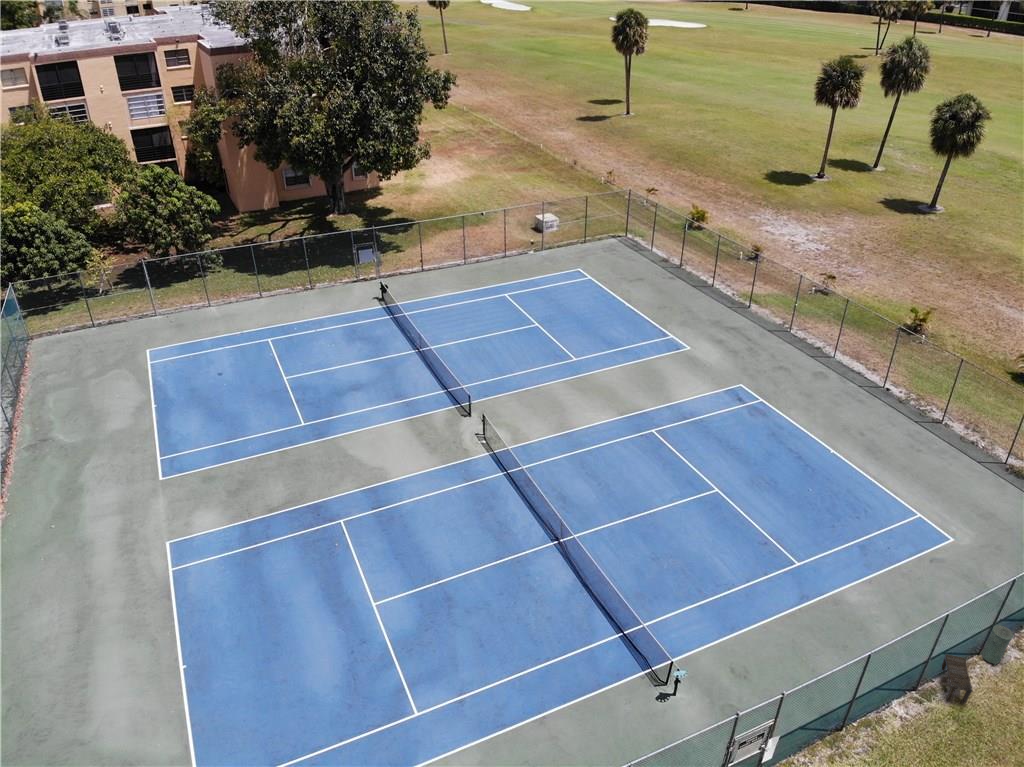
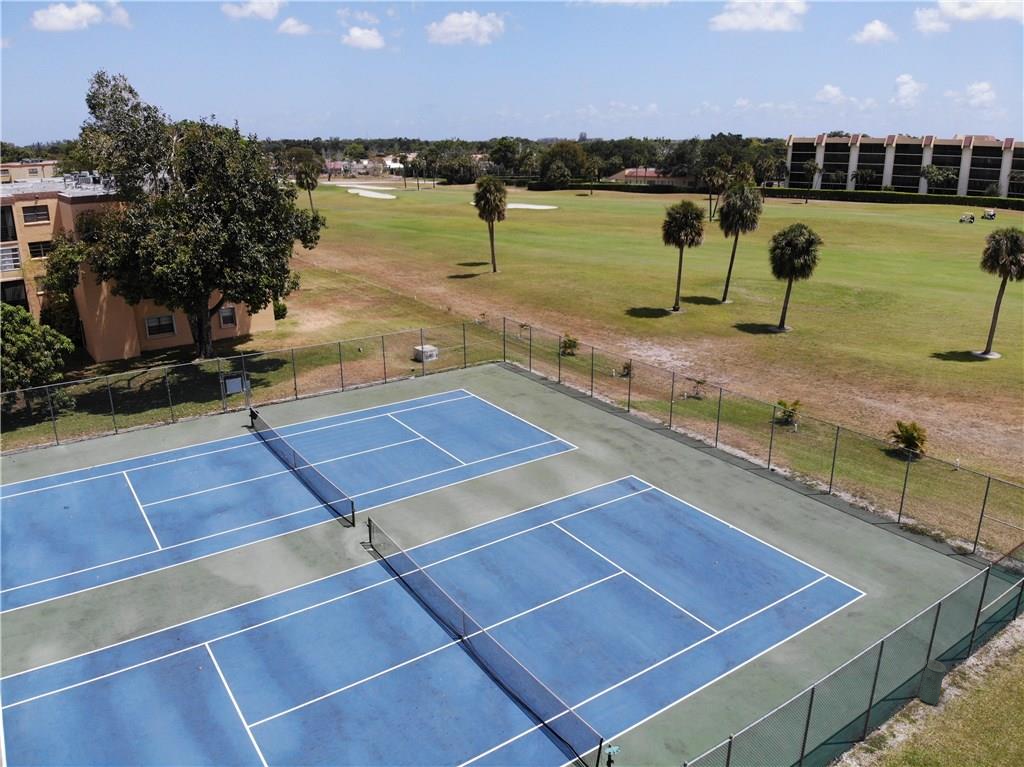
bench: present [942,654,972,703] -> none [882,697,920,747]

